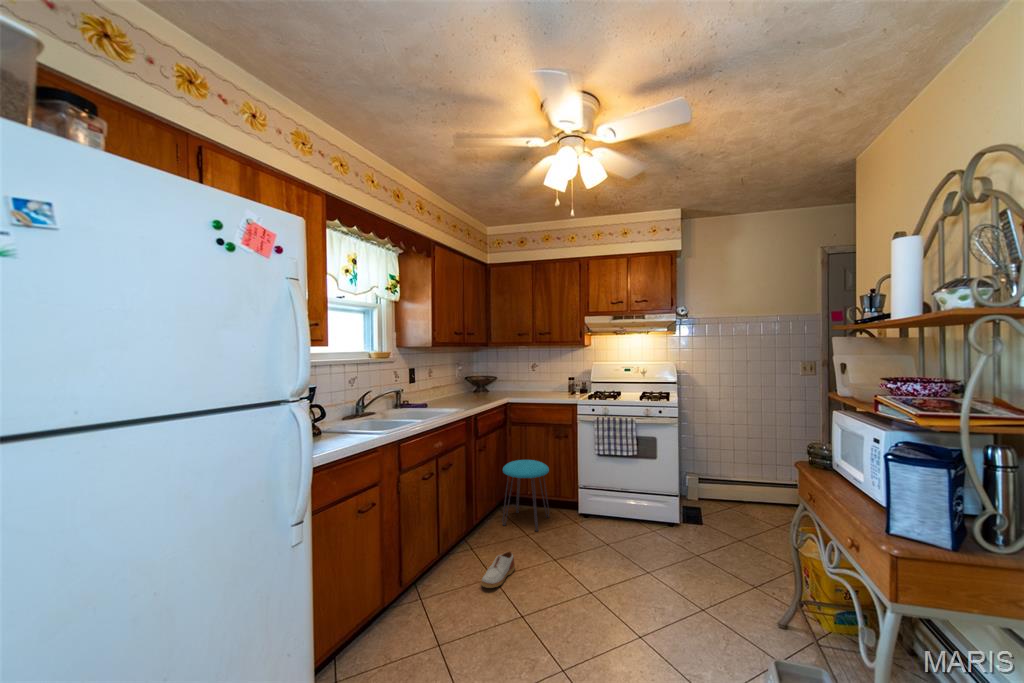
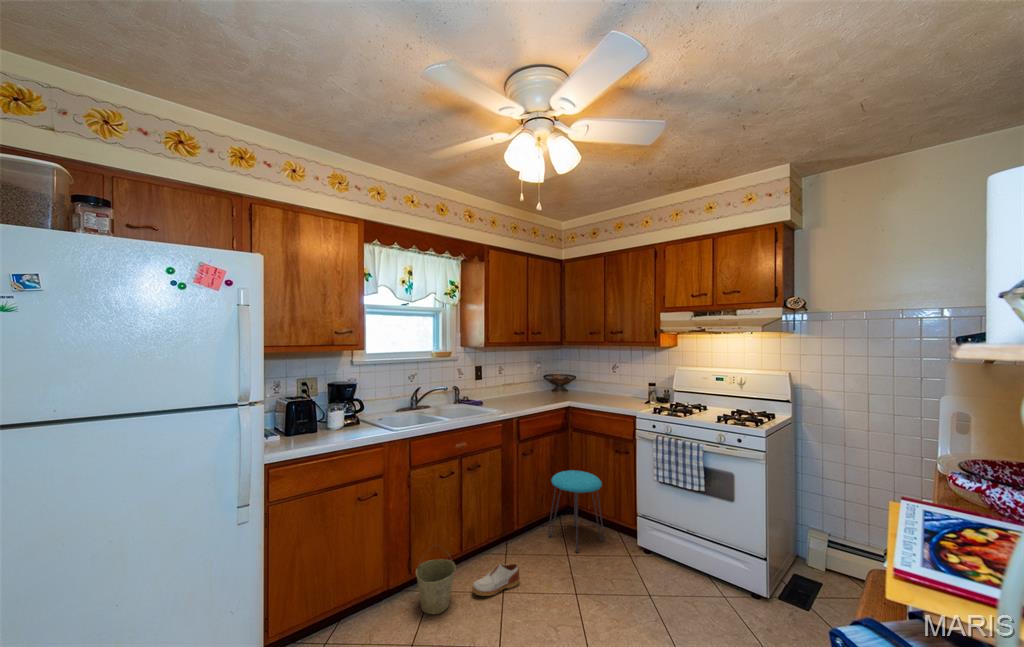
bucket: none [437,550,477,620] -> present [416,559,456,614]

